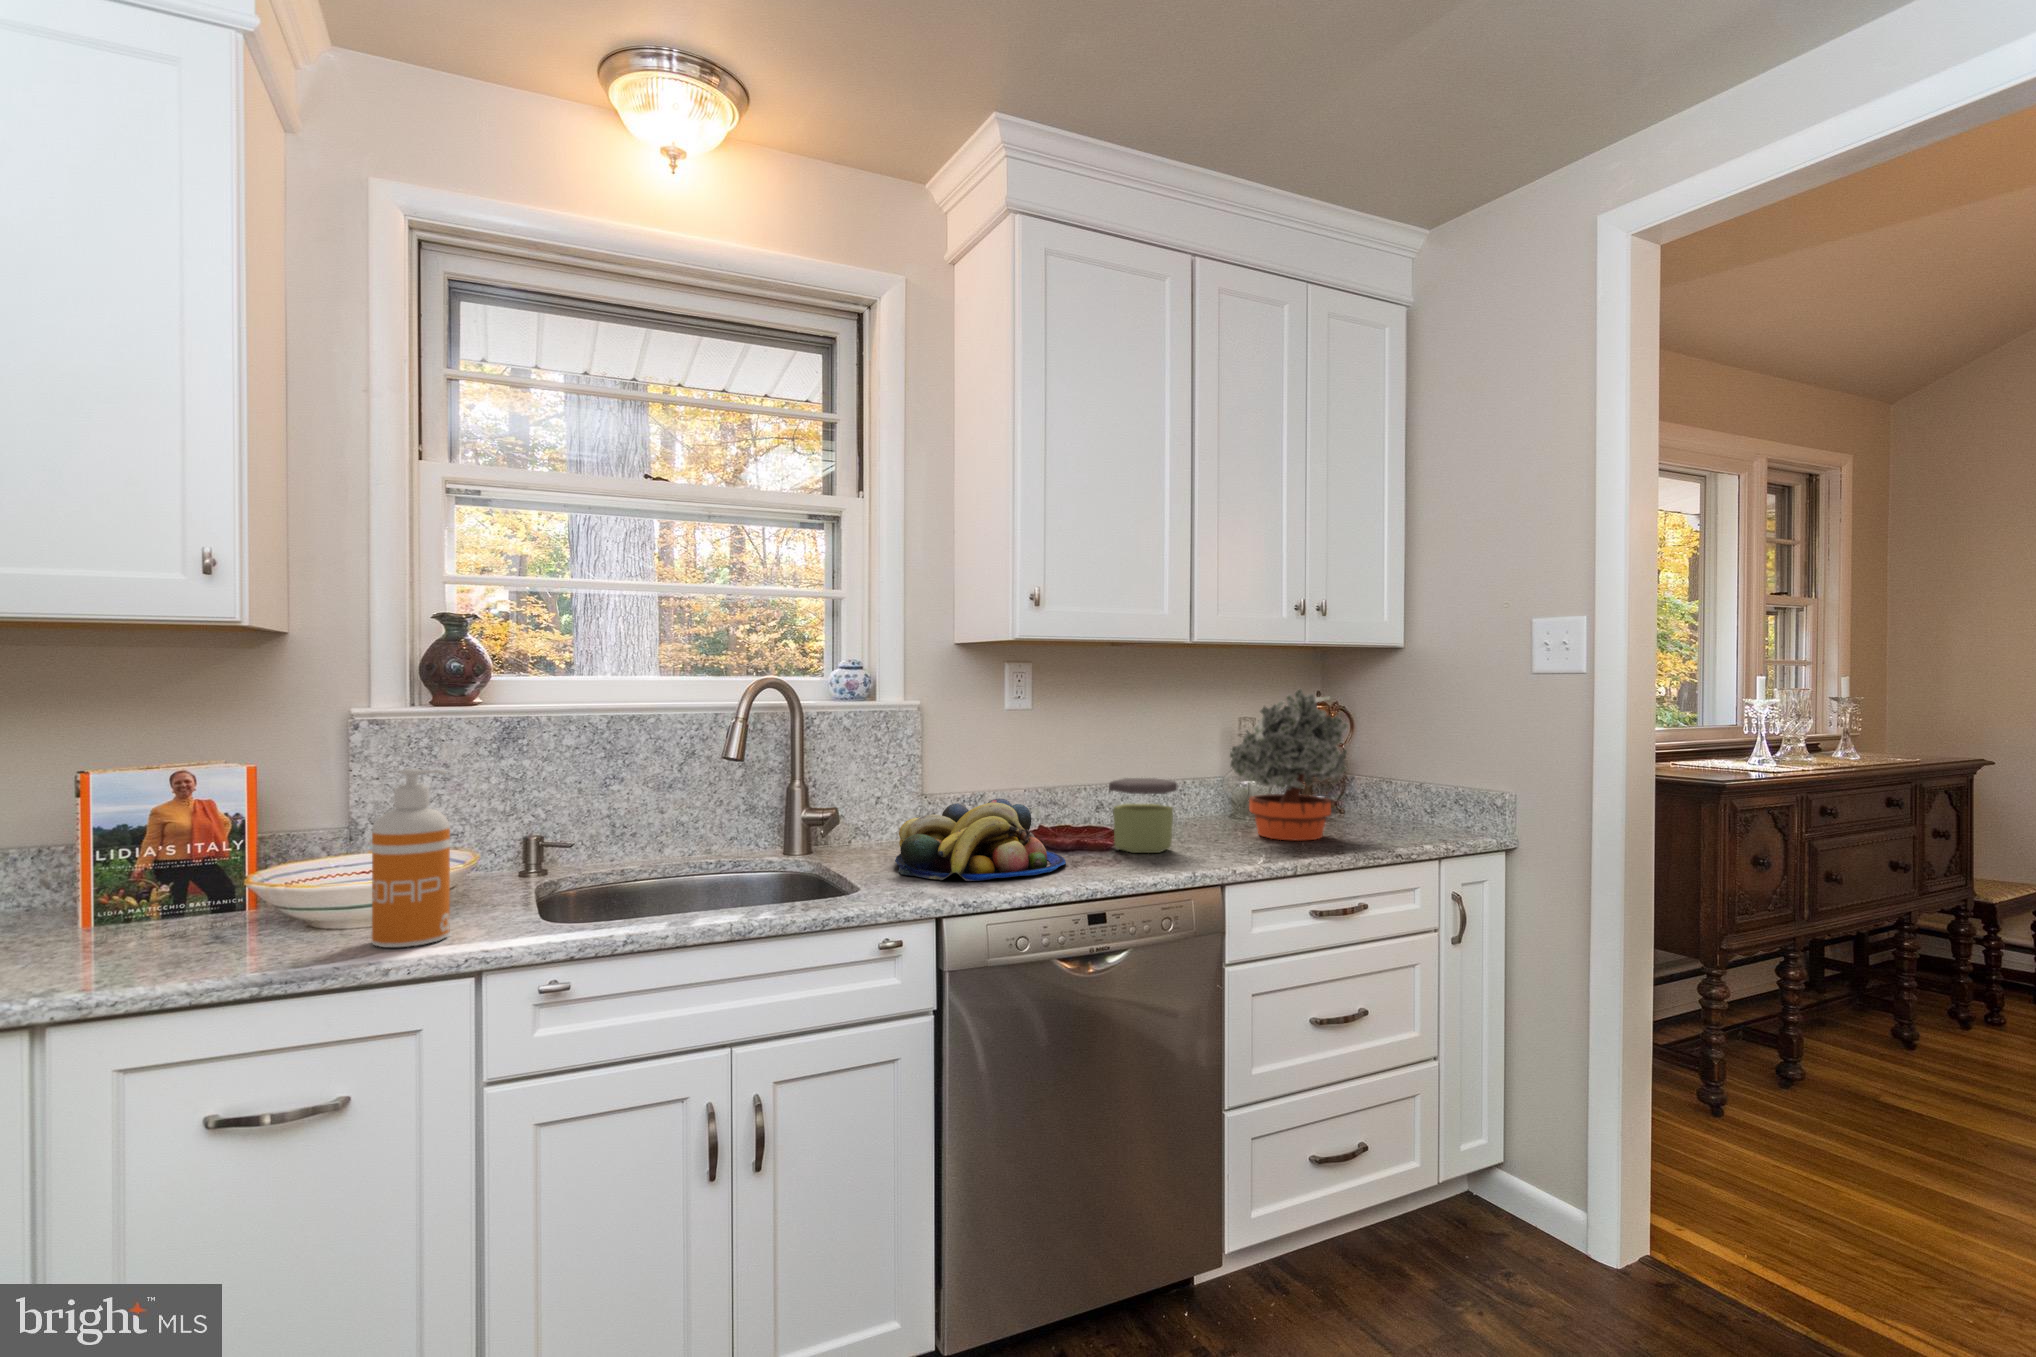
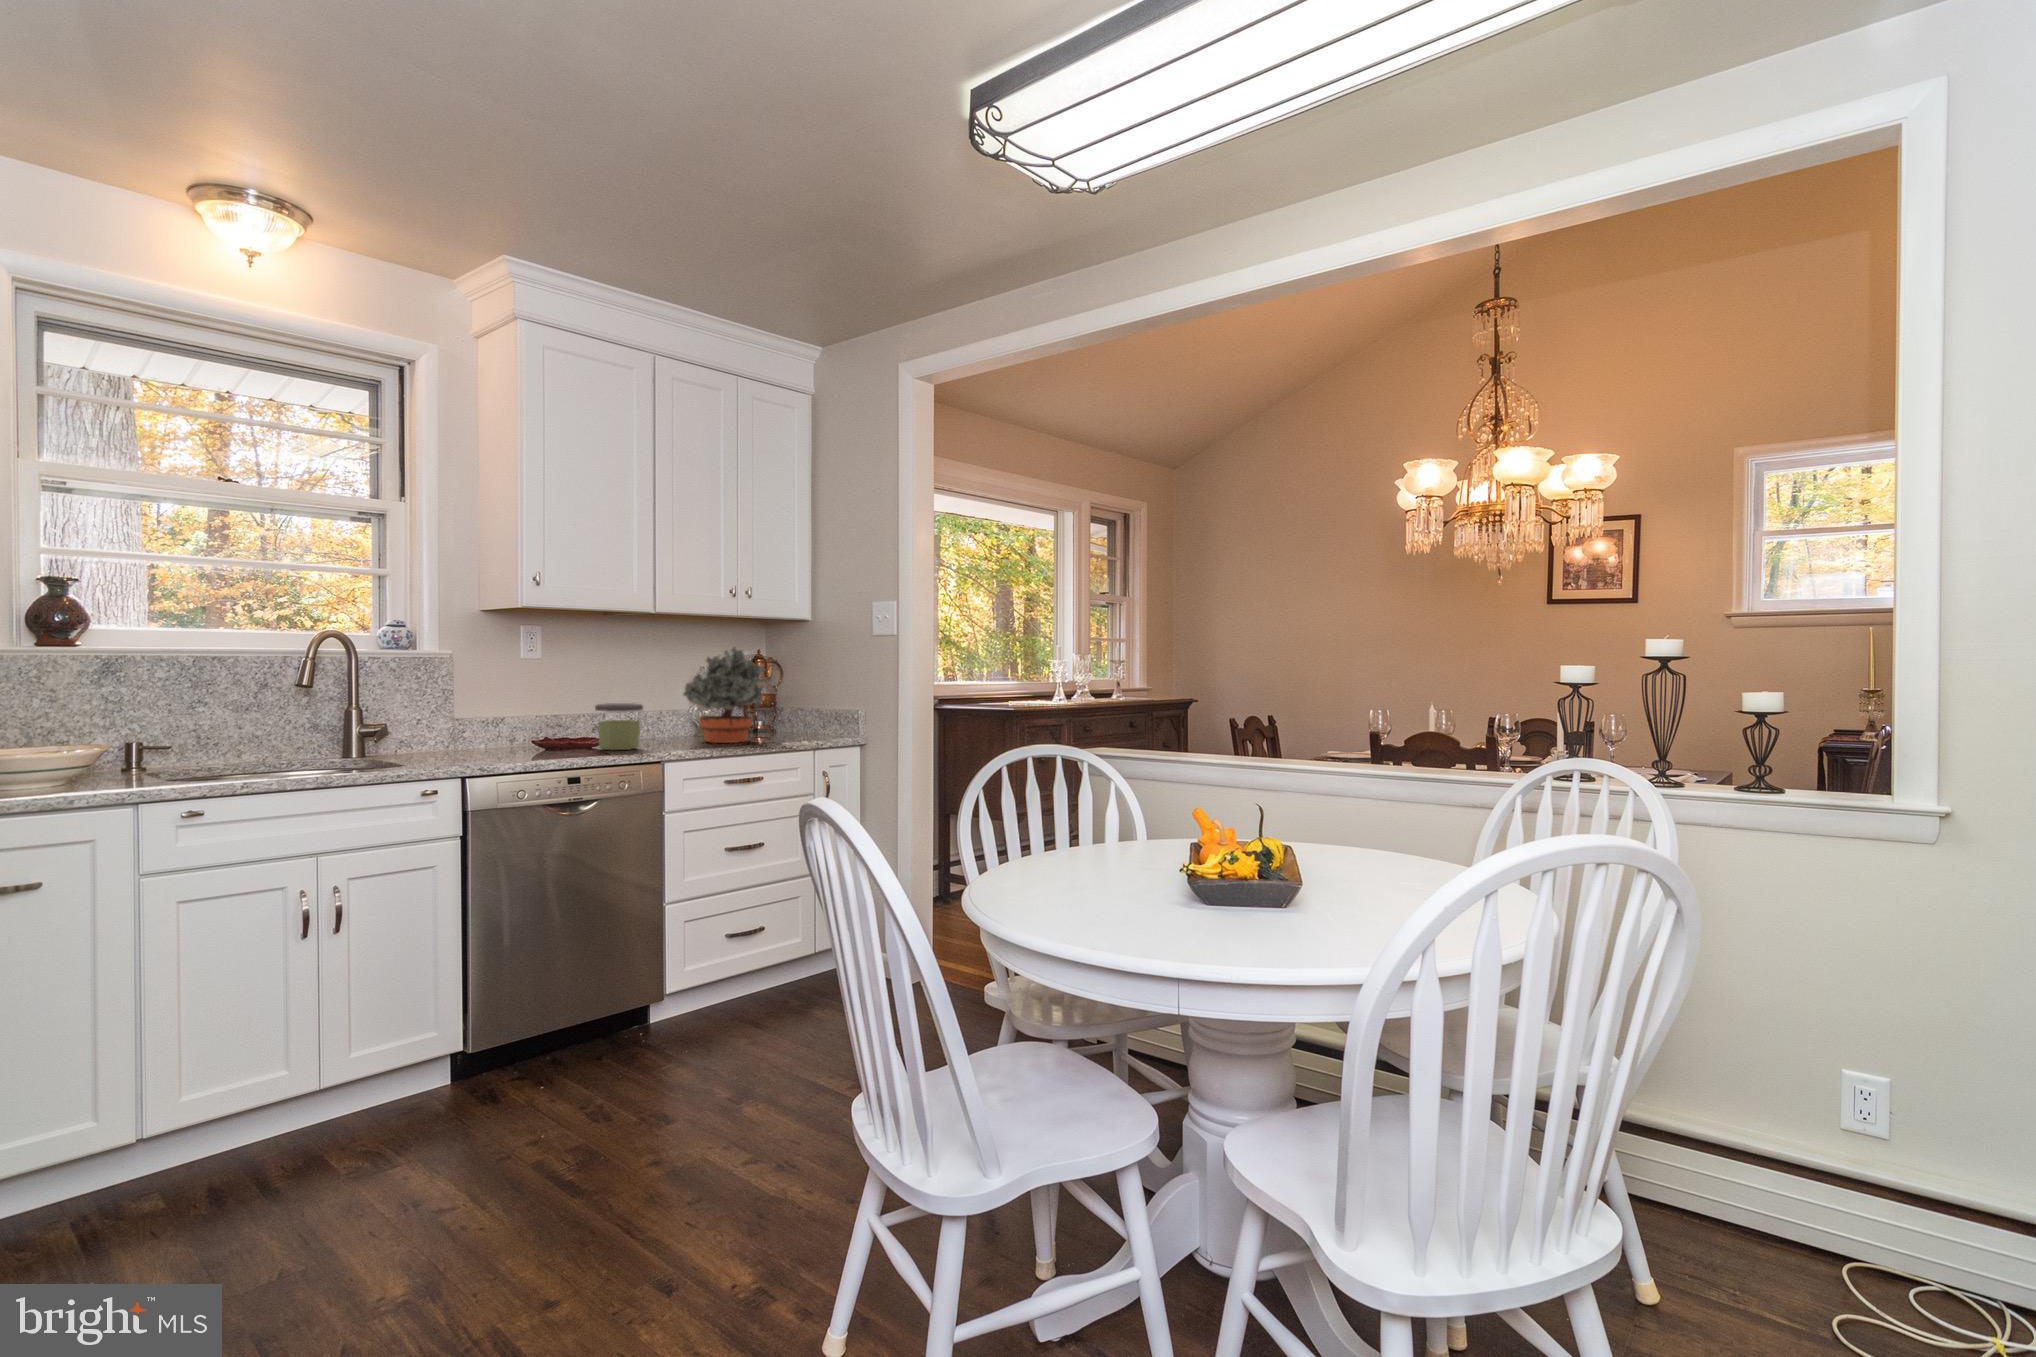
soap dispenser: present [372,769,450,947] -> none [44,684,106,799]
fruit bowl: present [895,798,1066,881] -> none [434,716,561,764]

